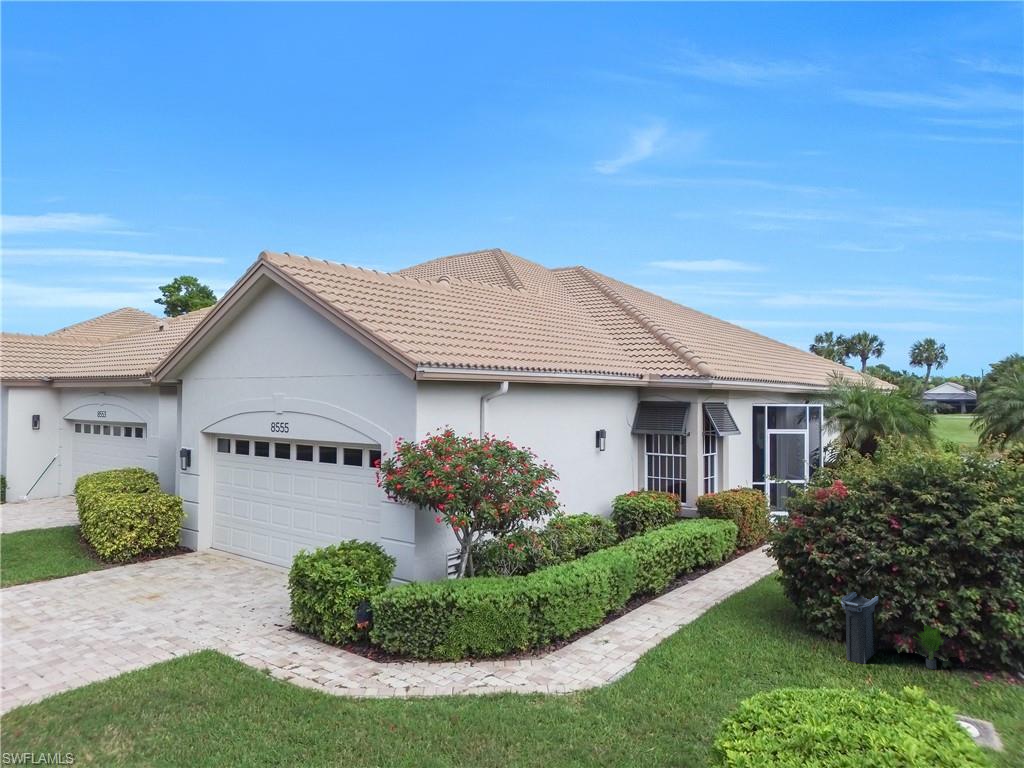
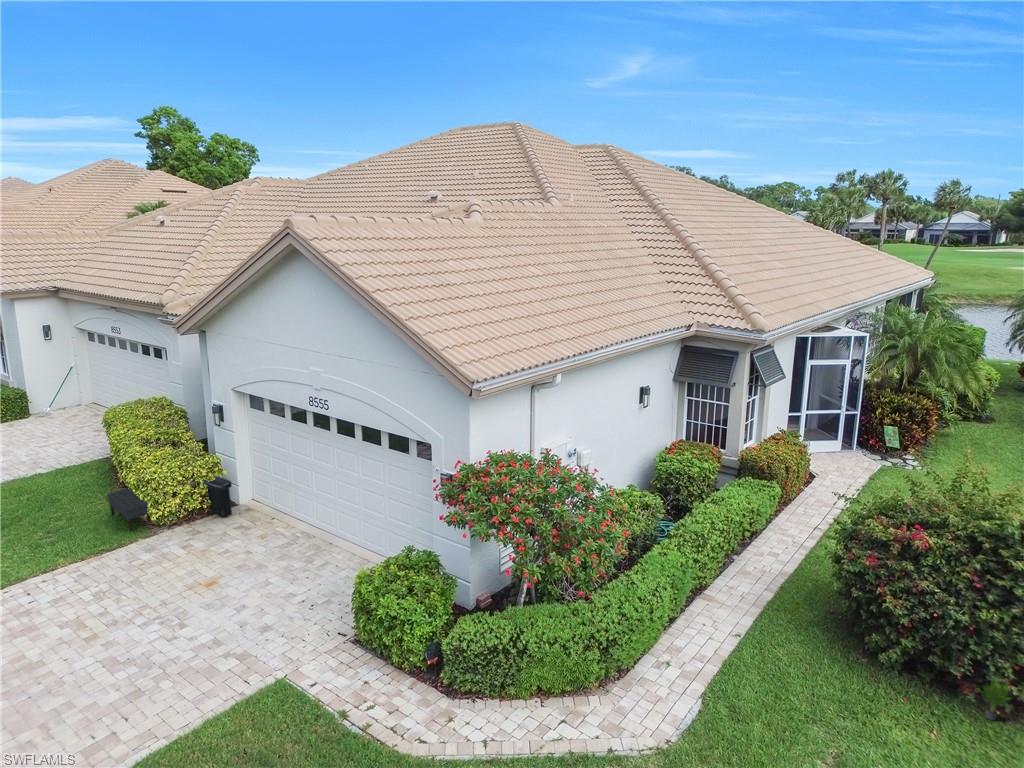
bench: none [63,533,105,568] -> present [107,489,150,531]
trash can: present [841,592,878,664] -> present [203,476,232,518]

